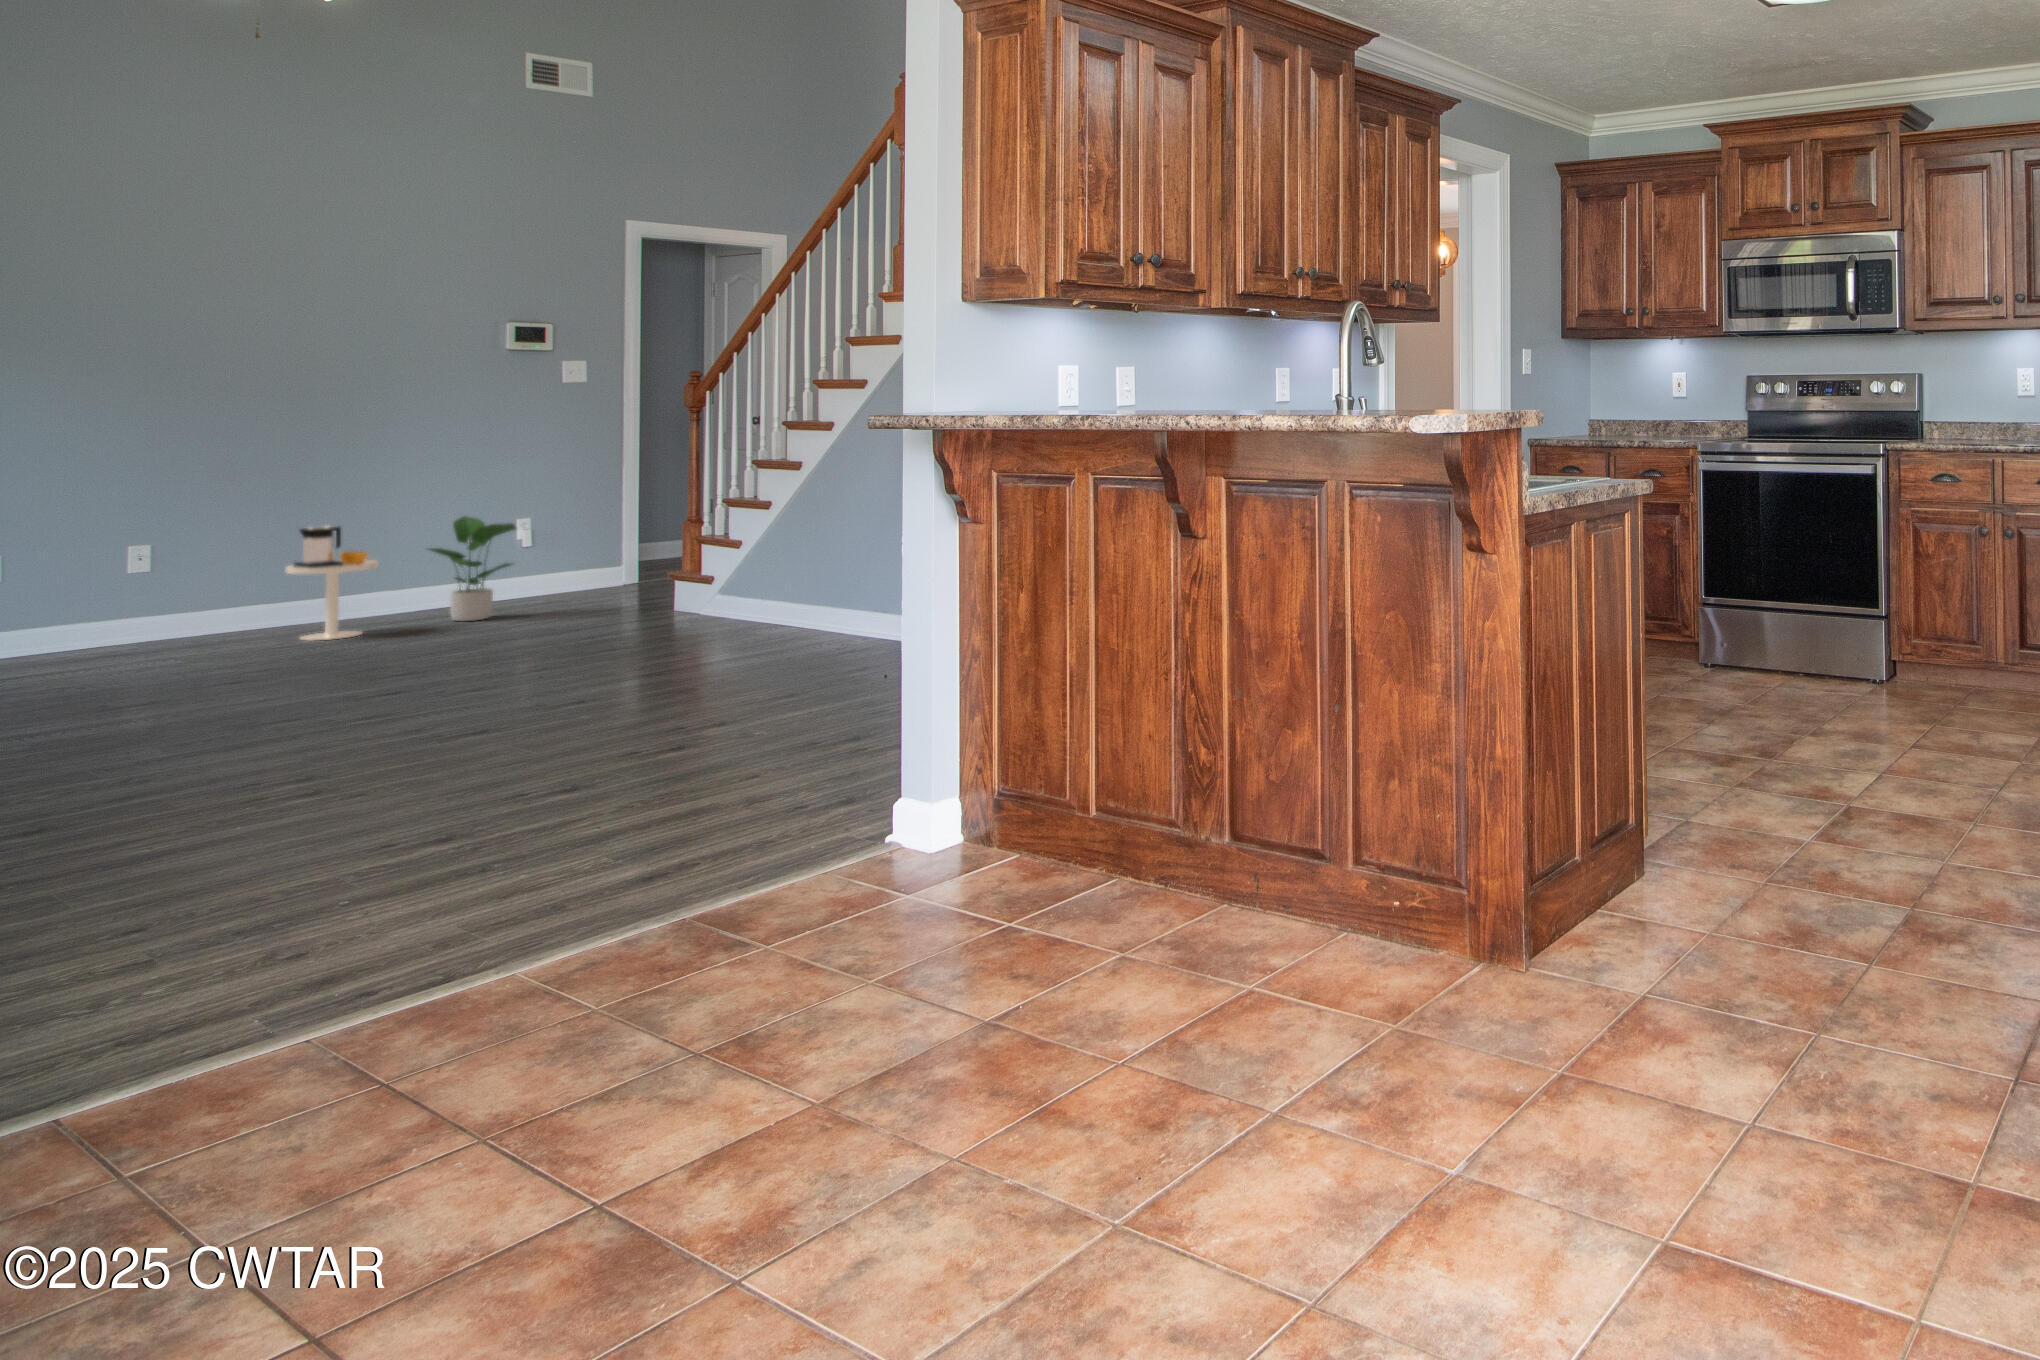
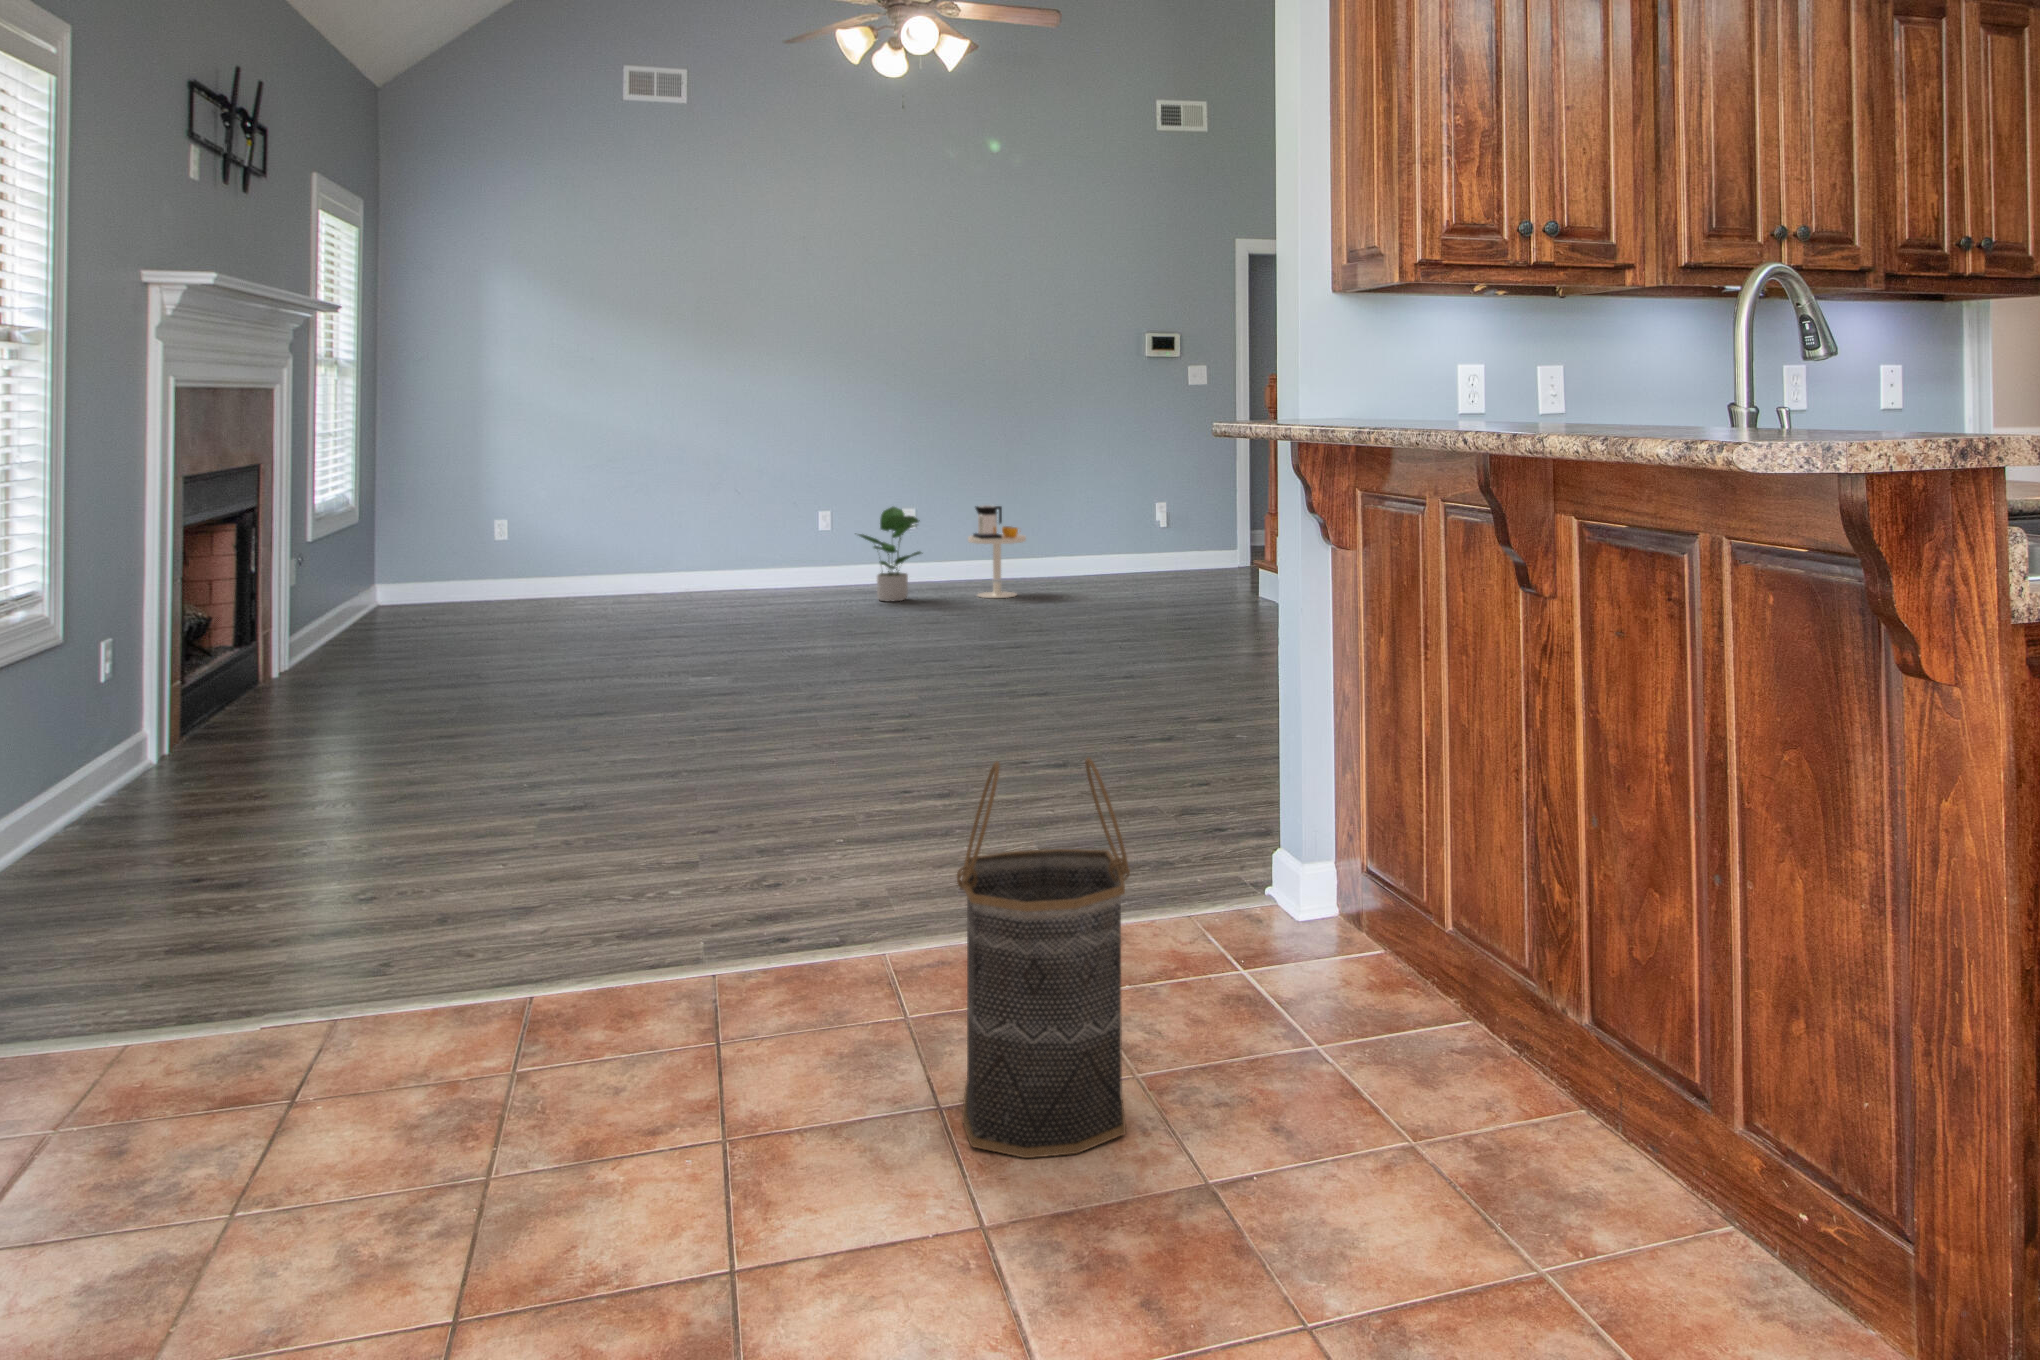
potted plant: present [429,516,516,621] -> present [859,507,921,602]
basket: none [732,699,910,1049] -> present [957,757,1130,1158]

